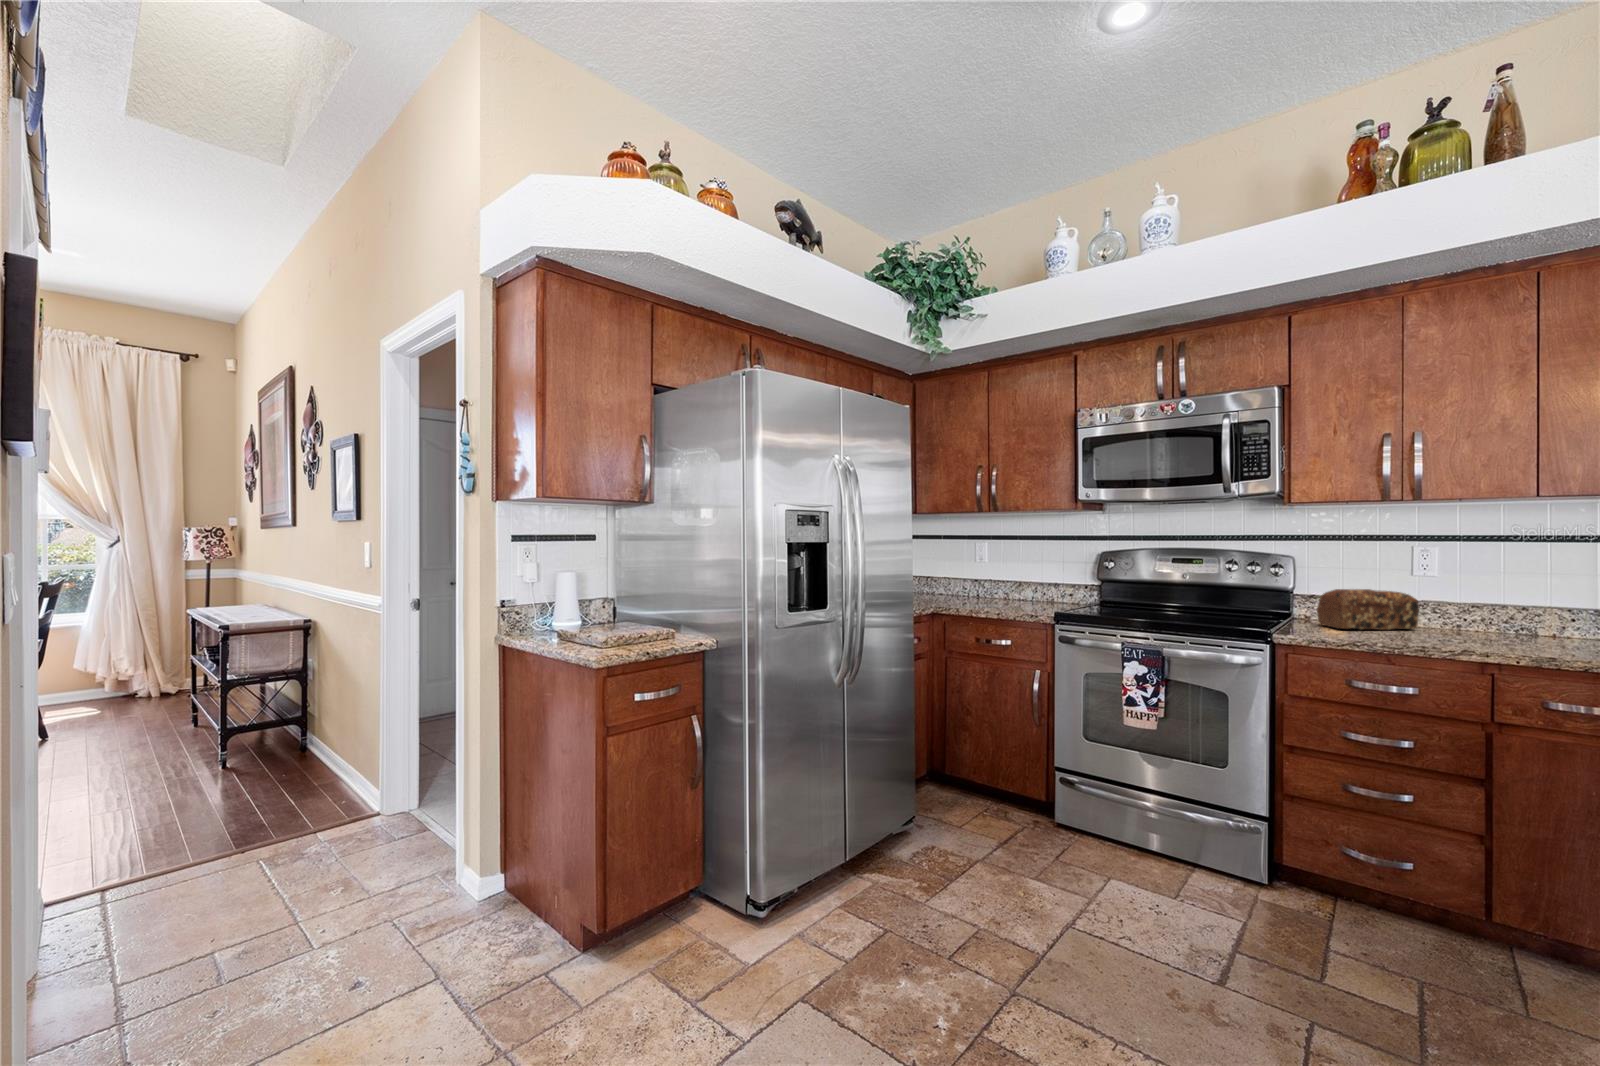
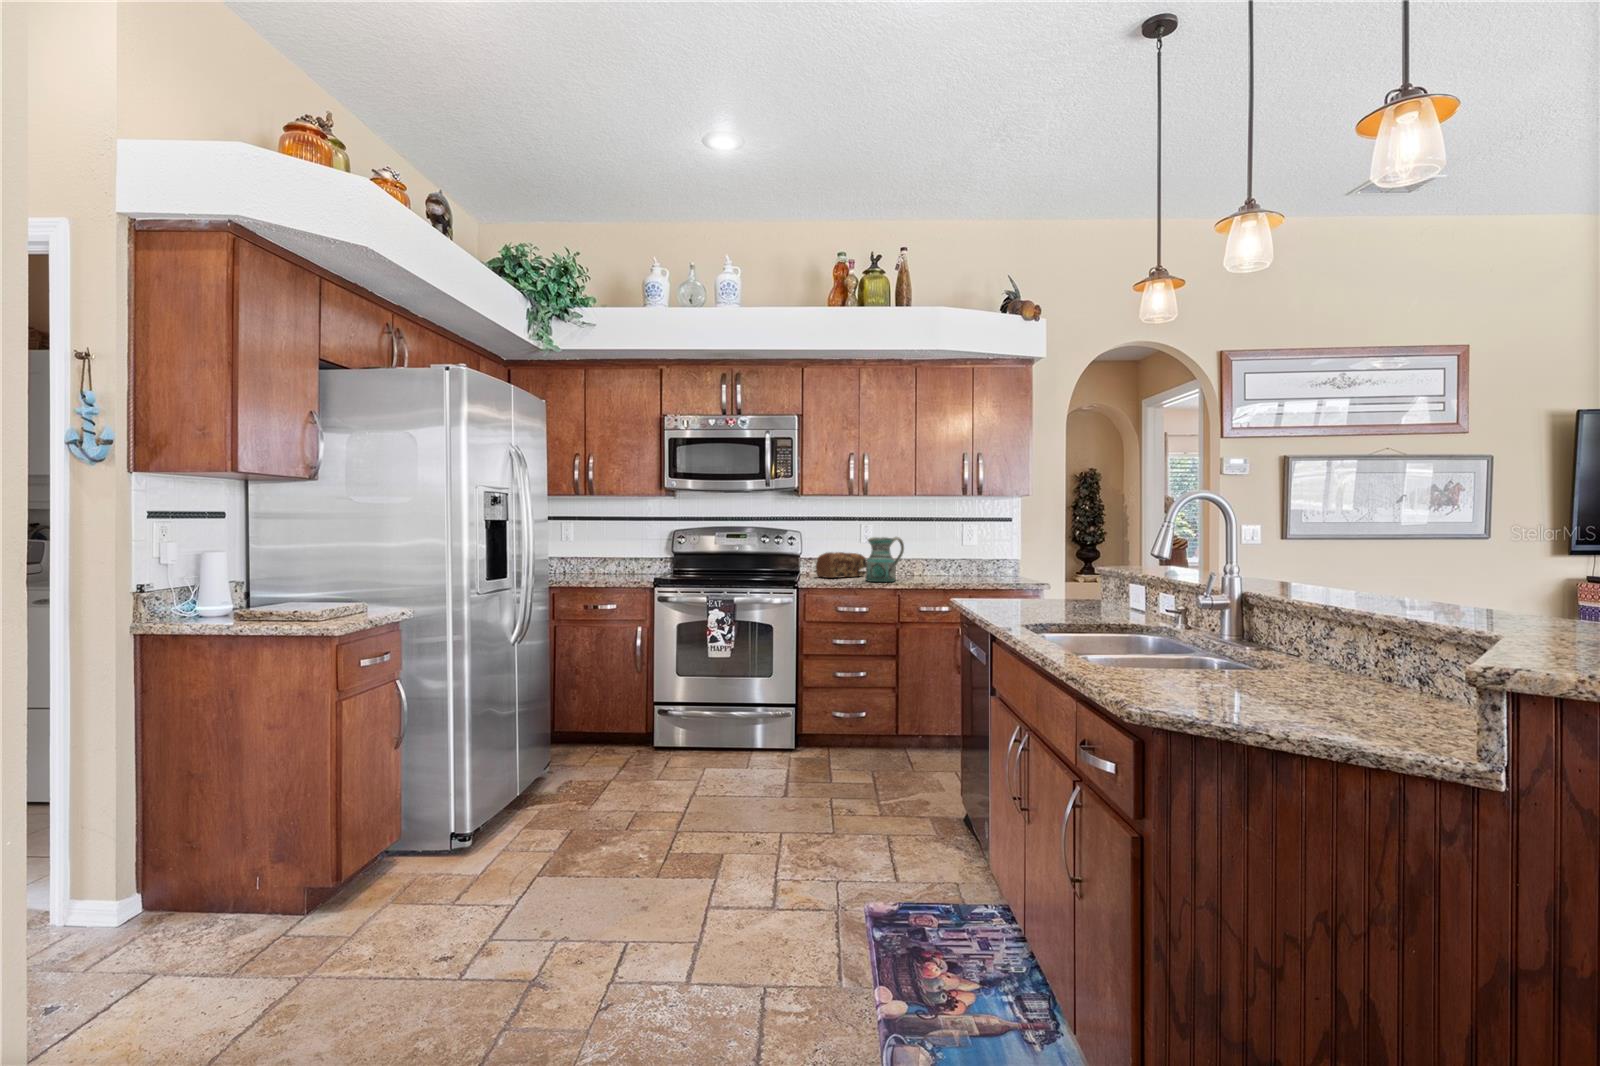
ceramic pitcher: none [1411,568,1500,645] -> present [865,537,904,582]

